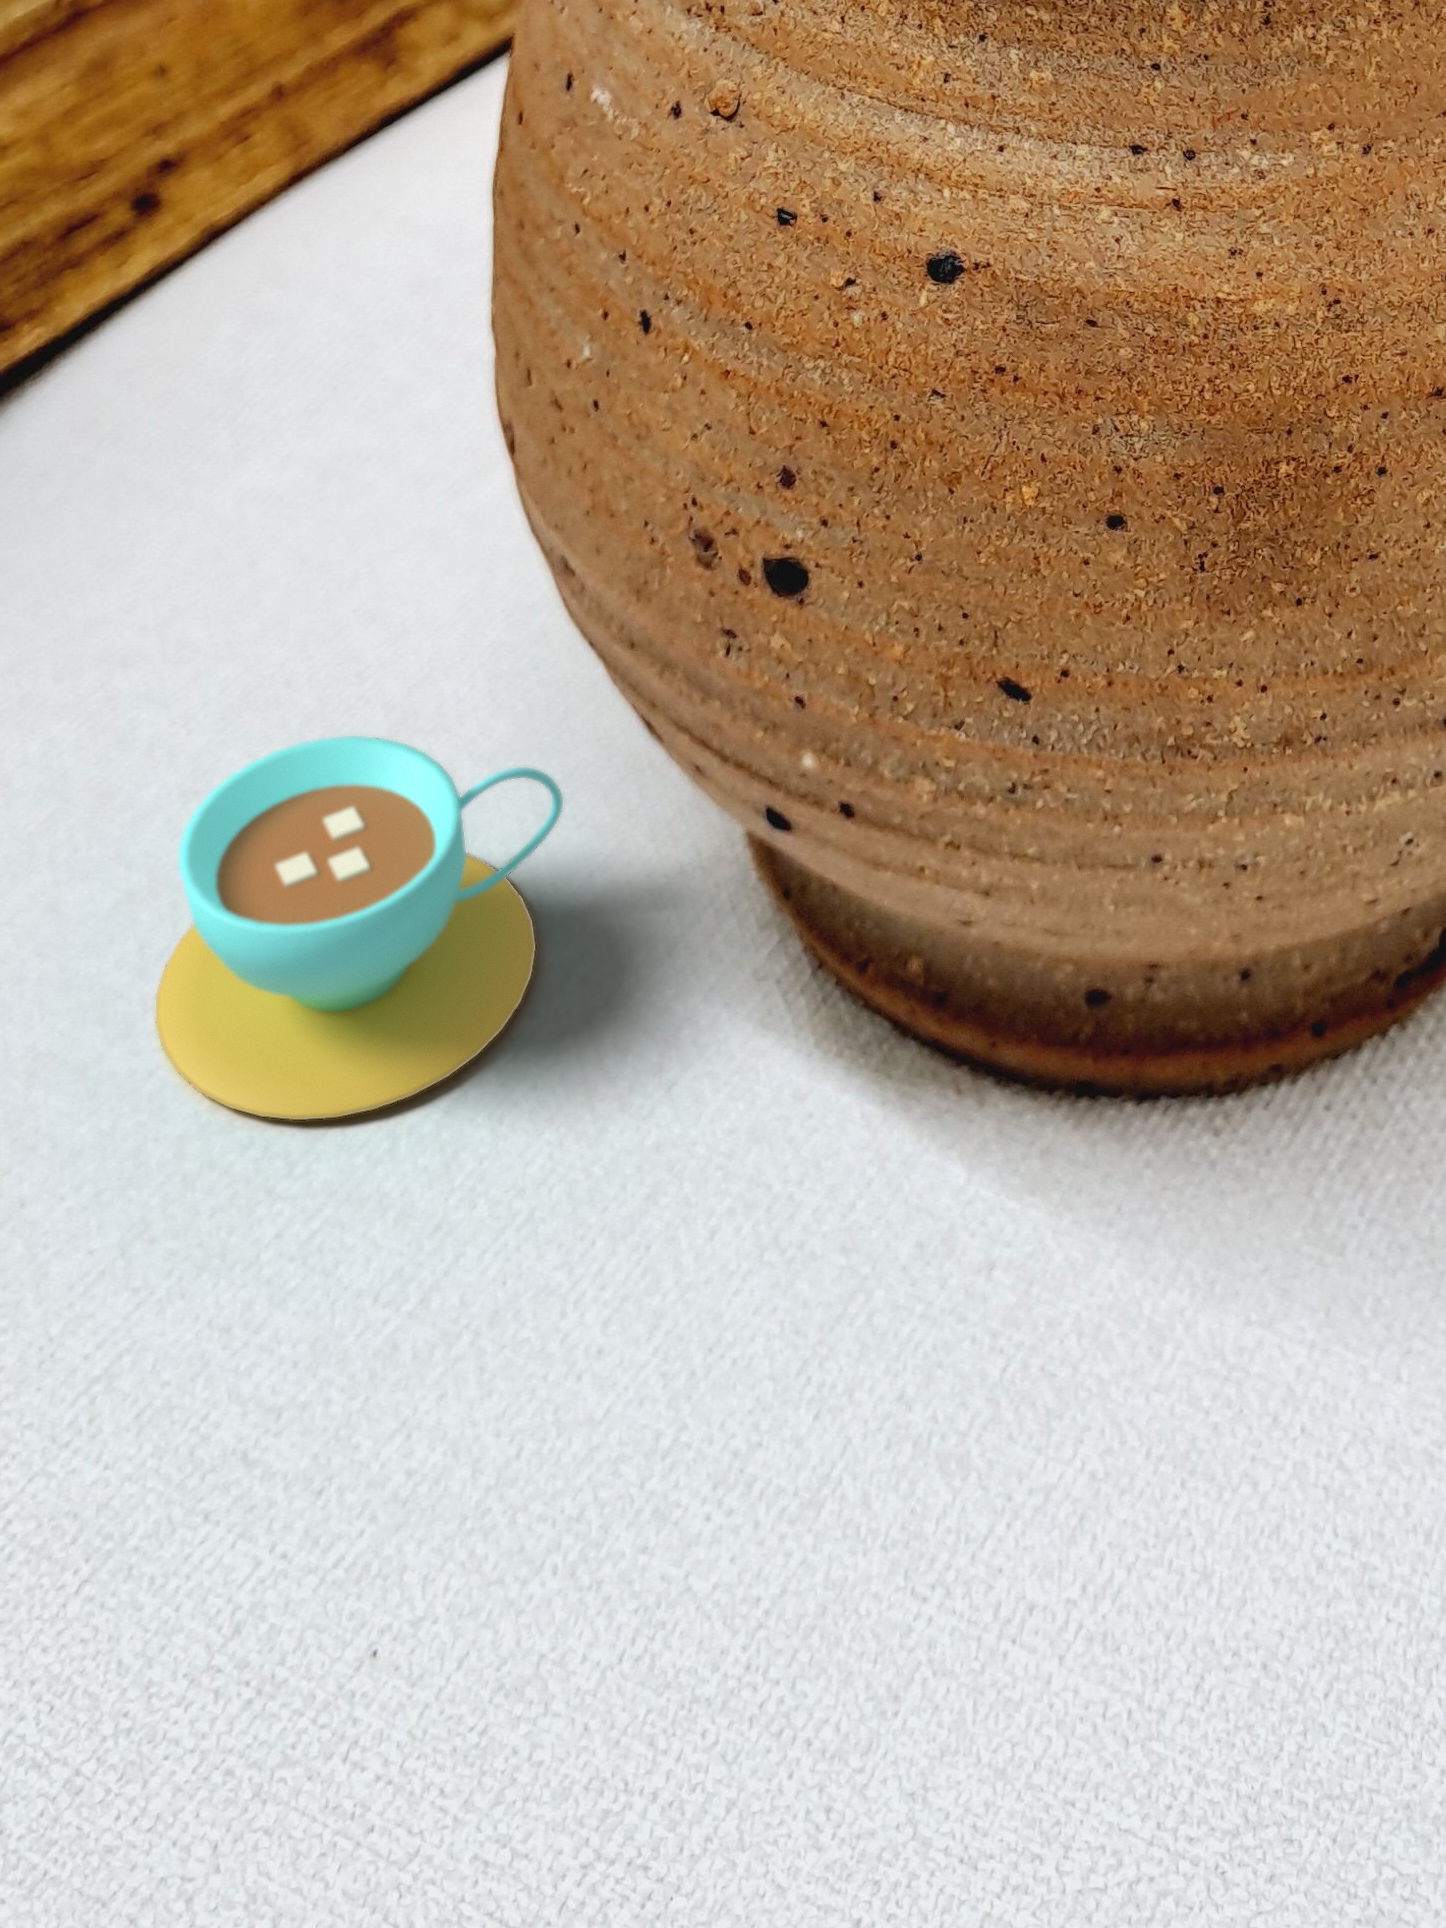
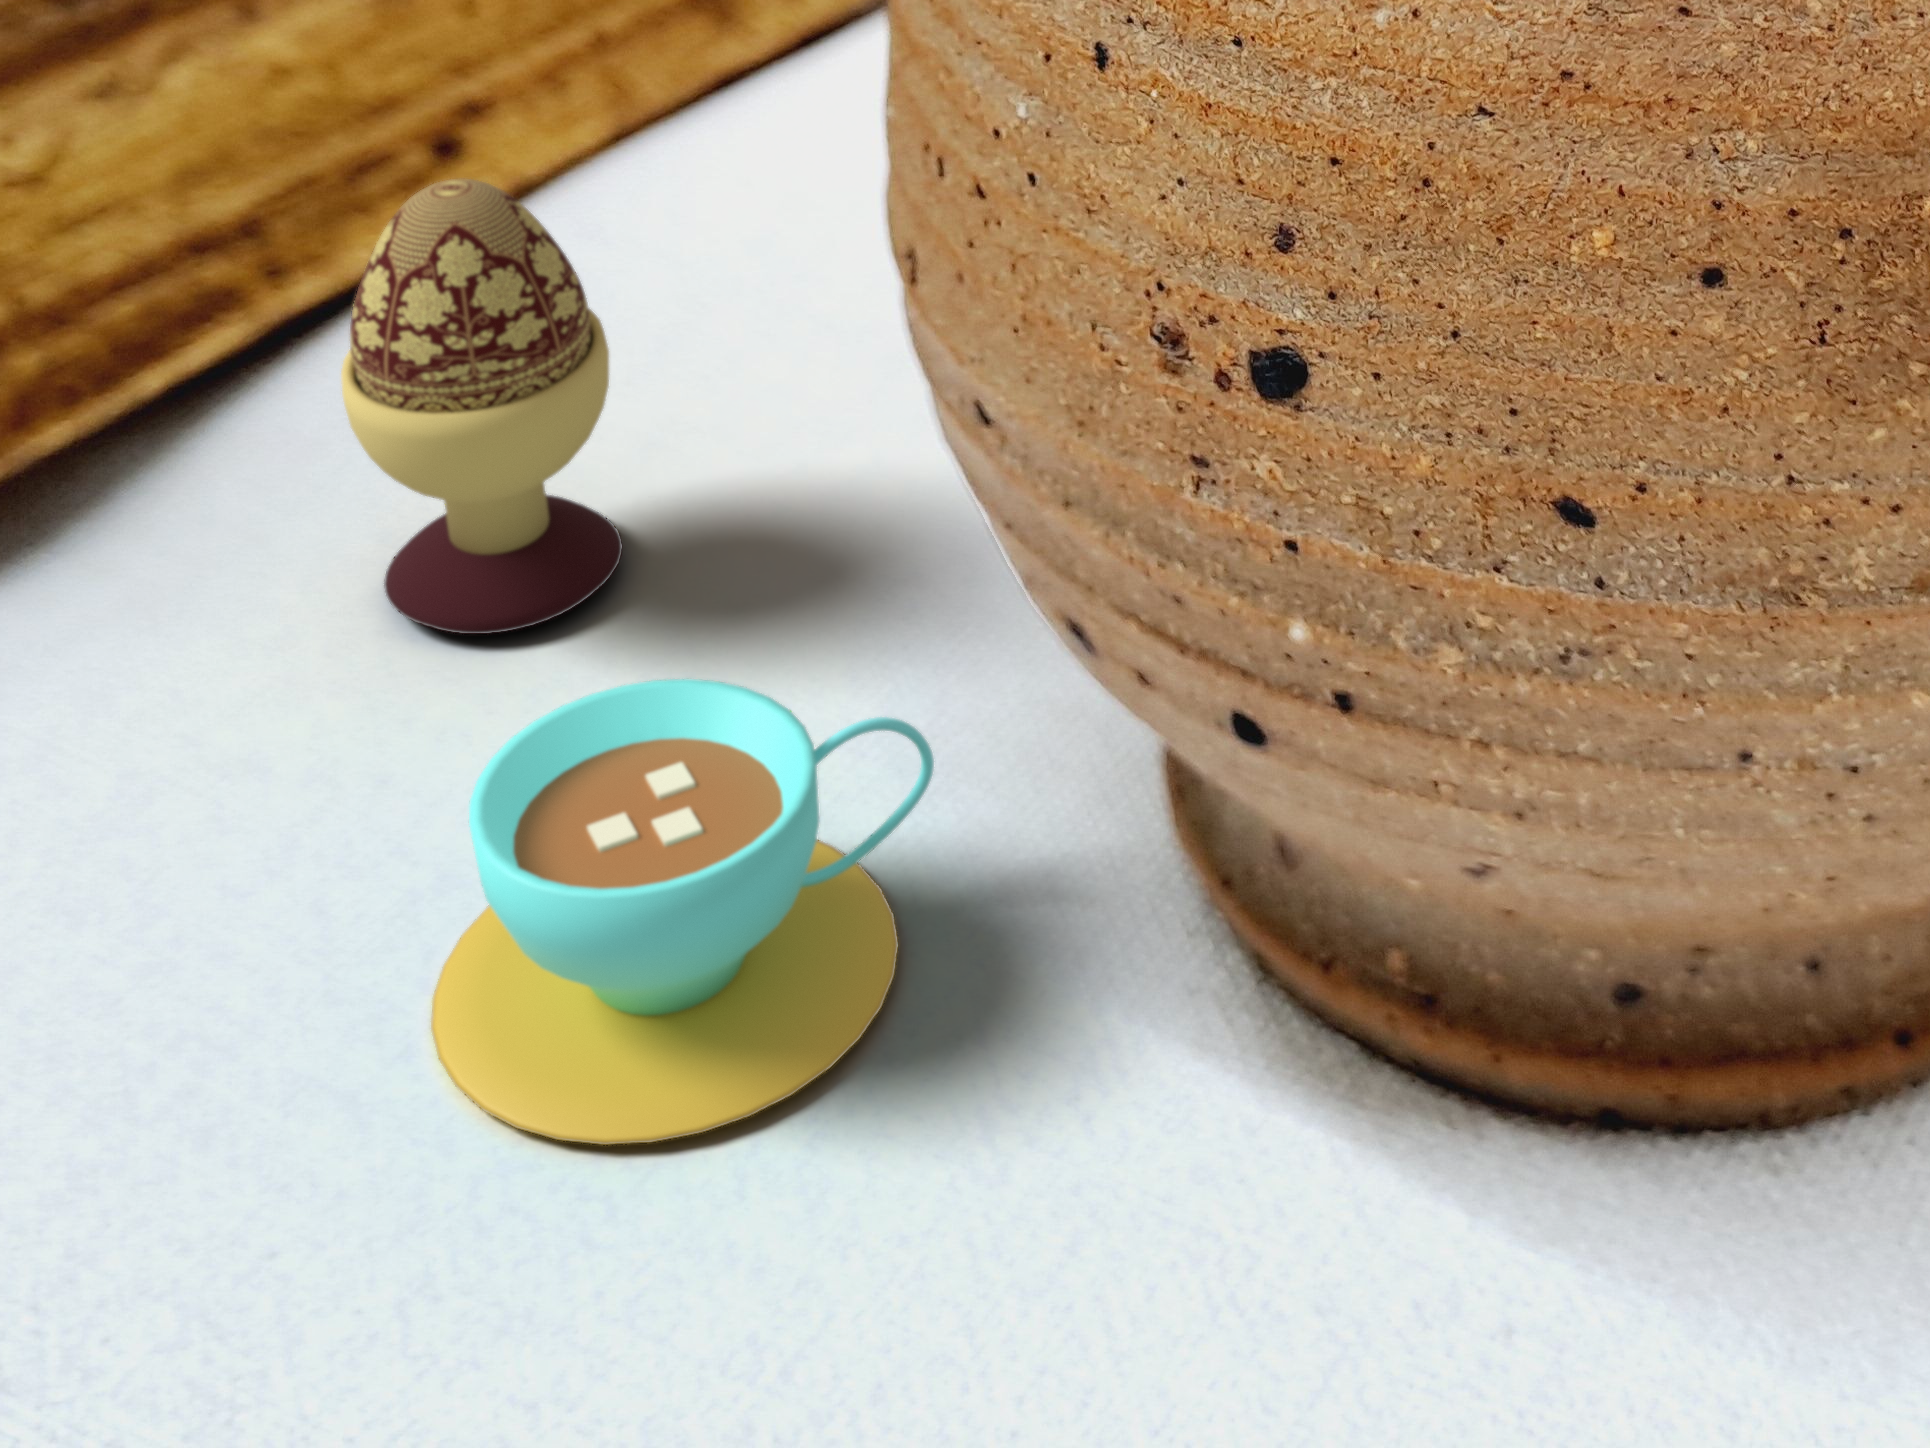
decorative egg: none [61,295,309,670] -> present [341,179,622,634]

